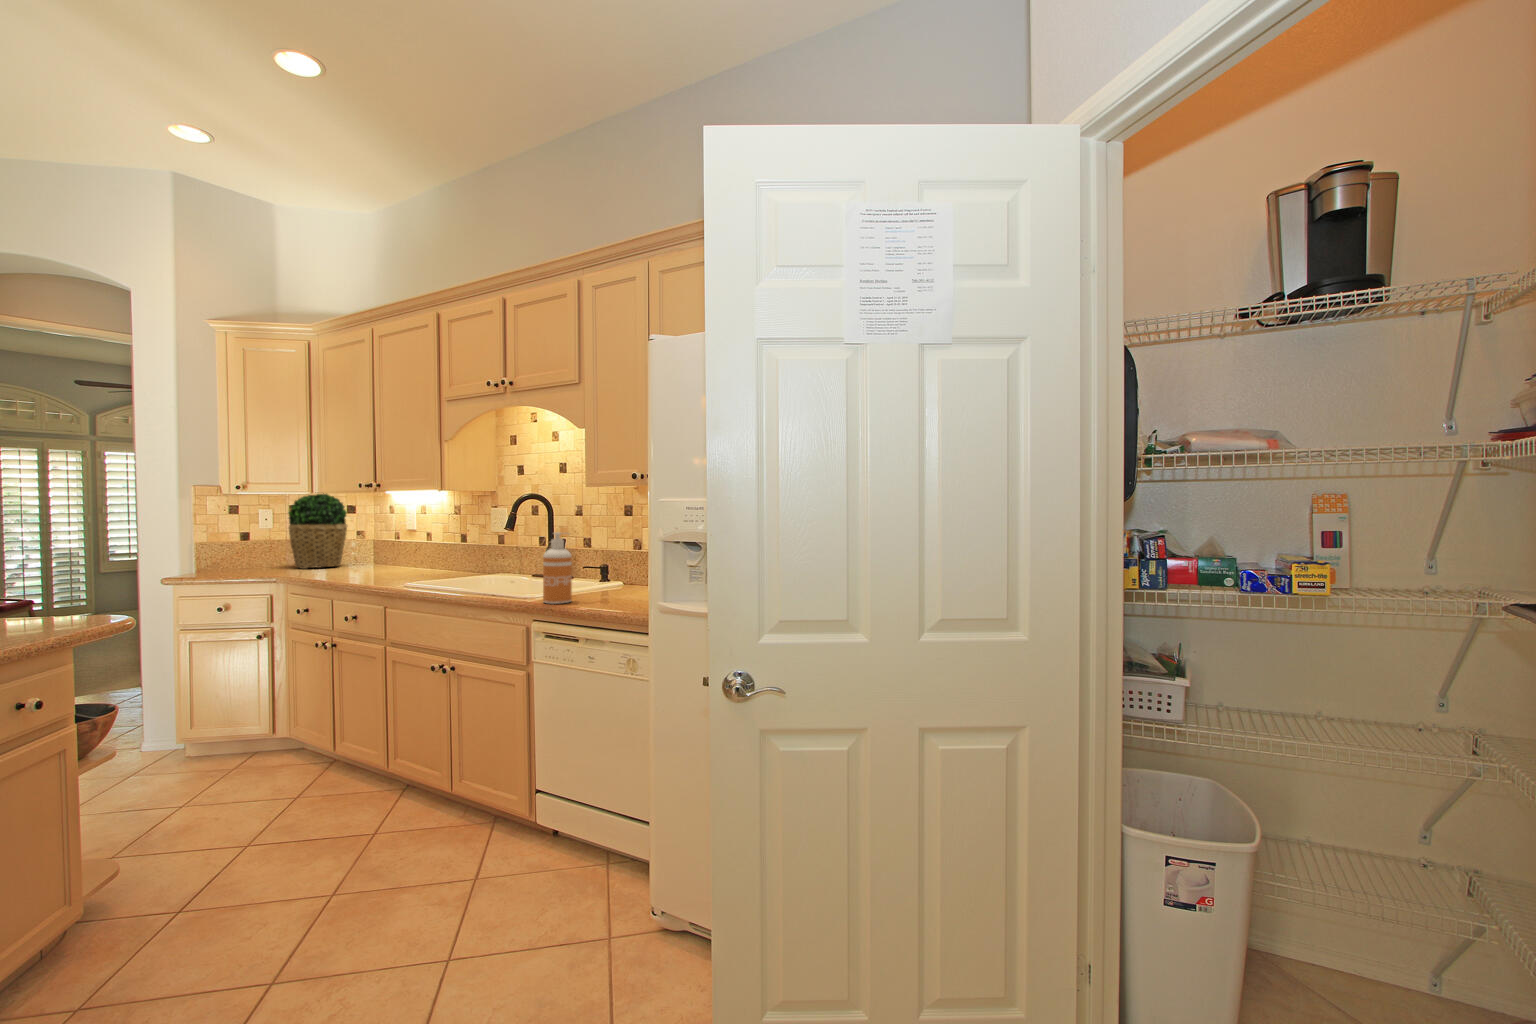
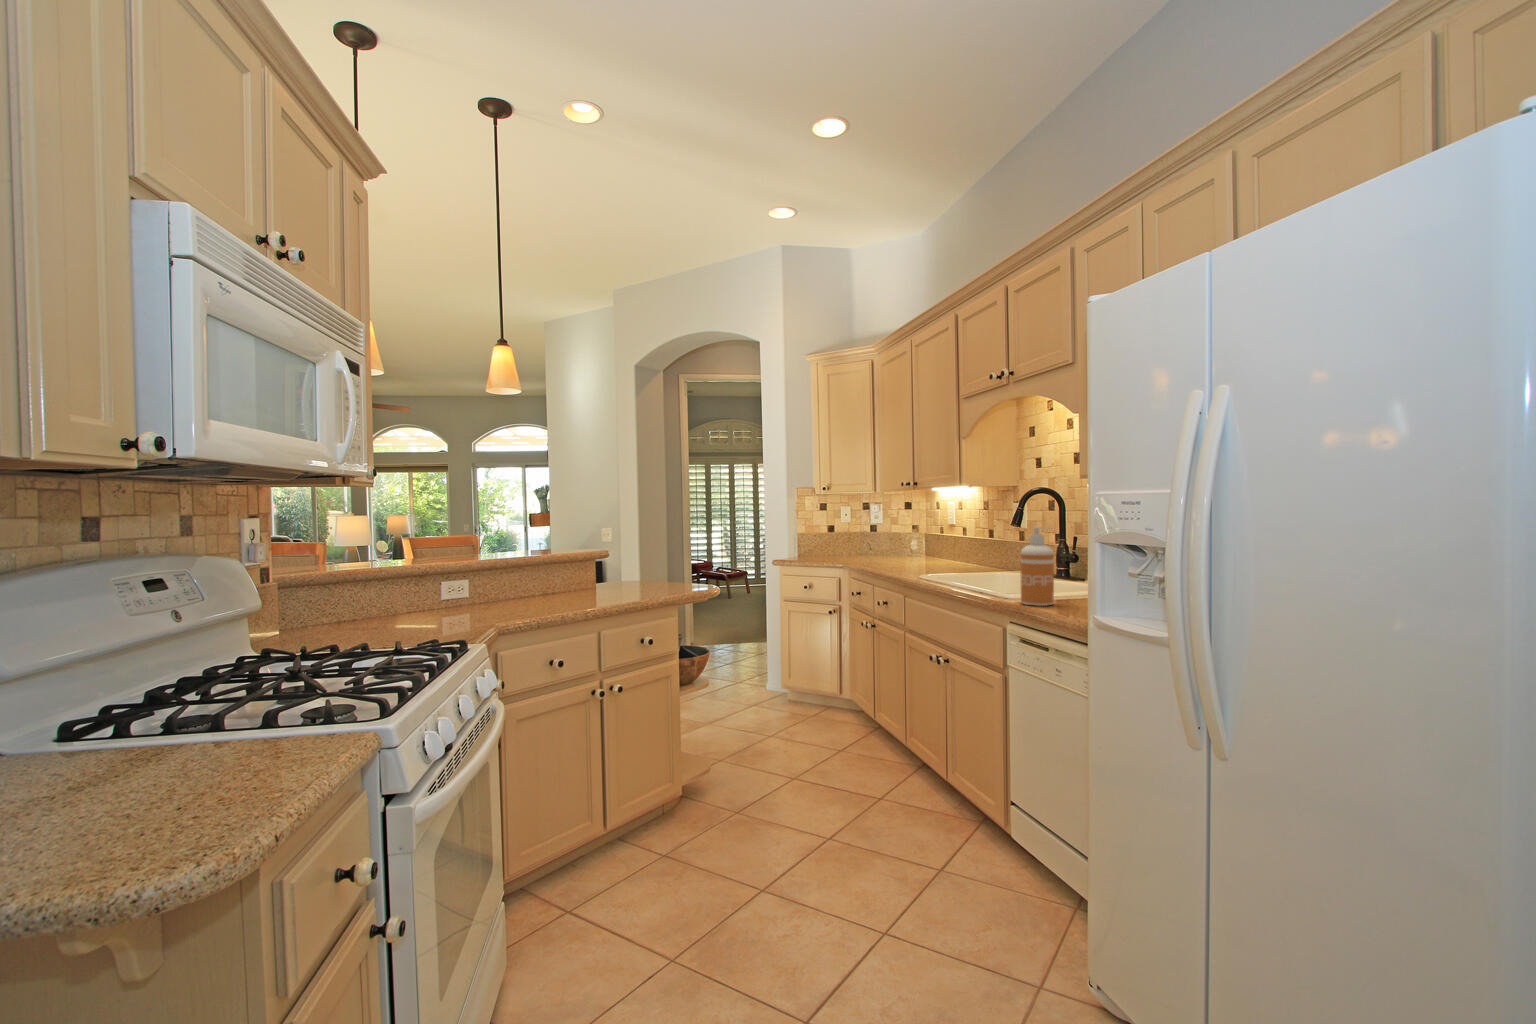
potted plant: present [289,493,347,569] -> none [859,491,904,557]

